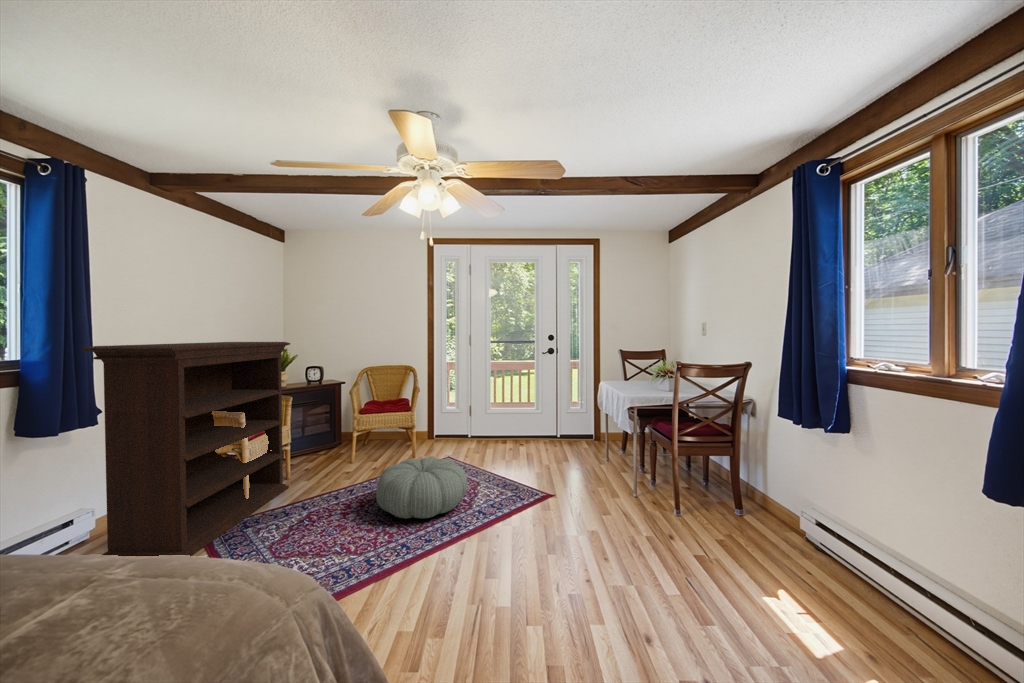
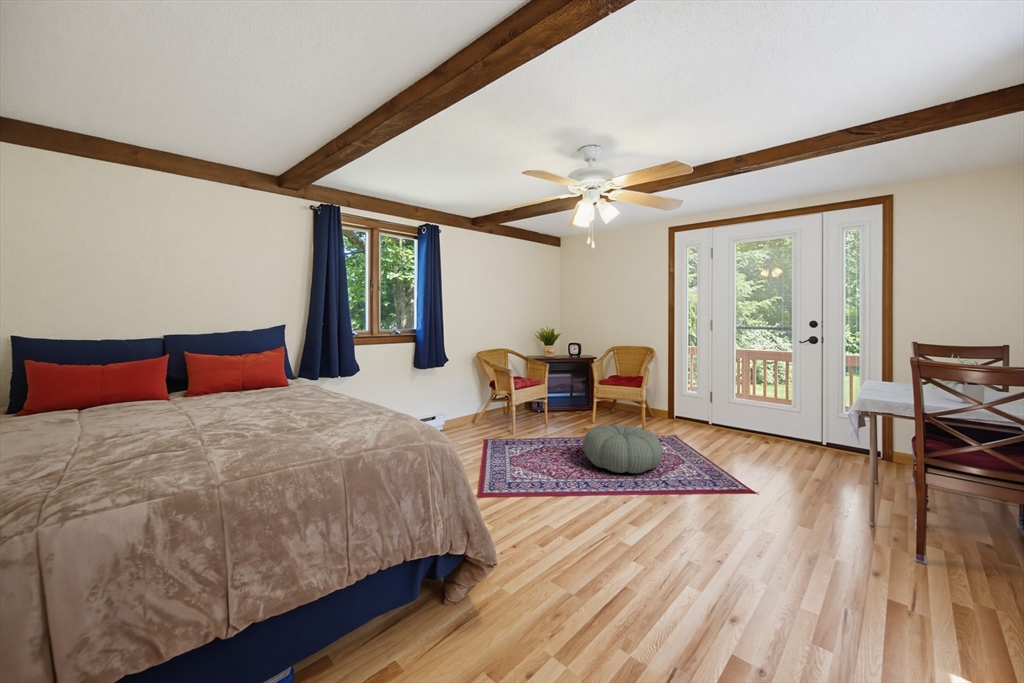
bookshelf: present [82,342,290,556] -> none [435,322,545,452]

